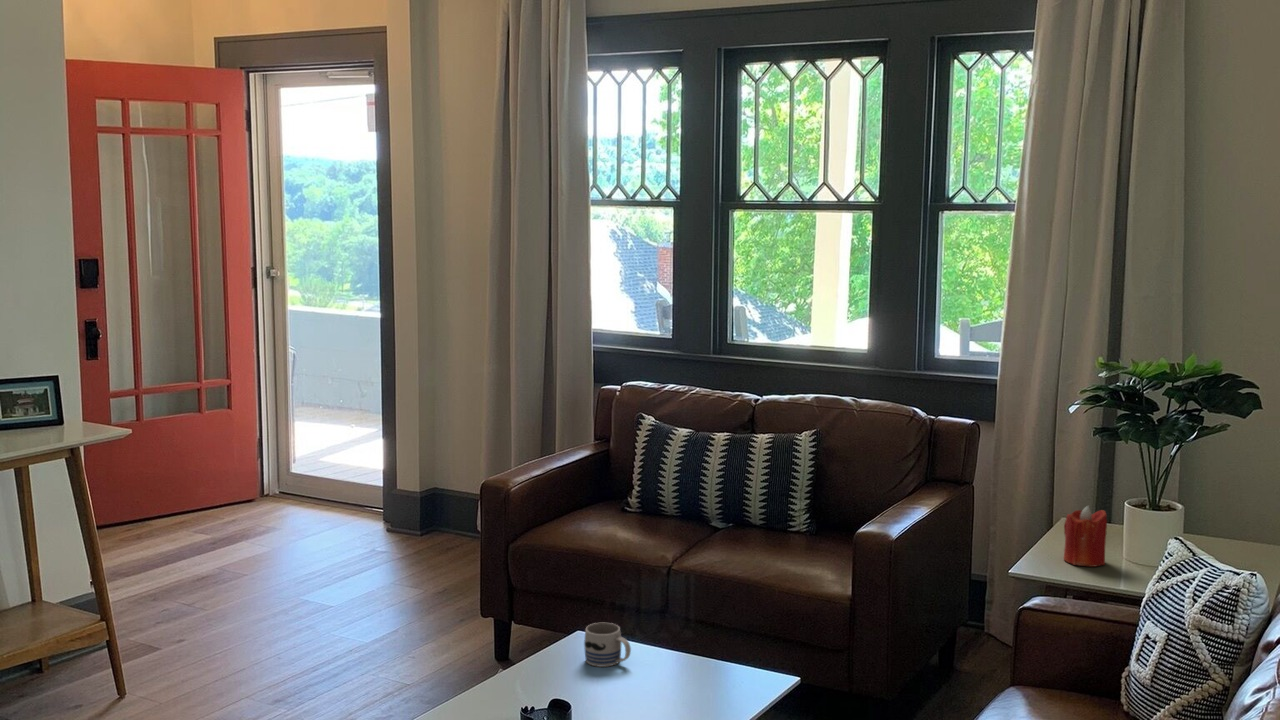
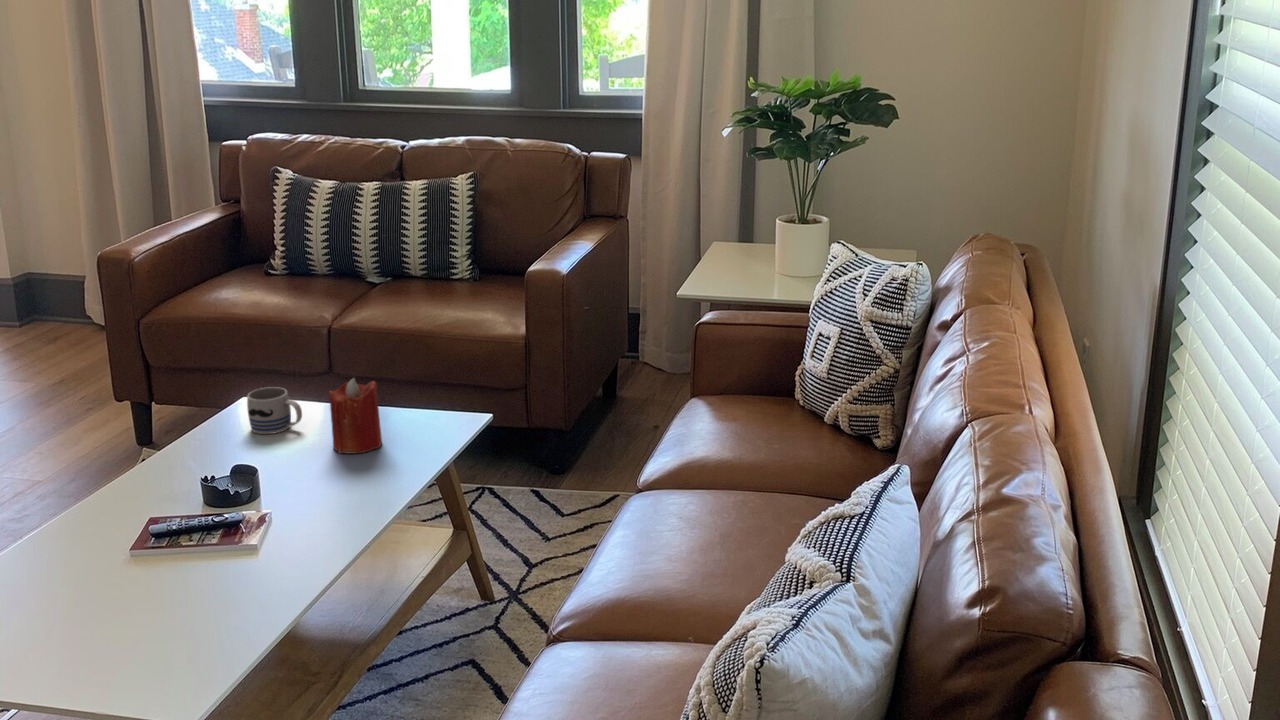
candle: present [1064,506,1107,567] -> present [329,378,382,454]

